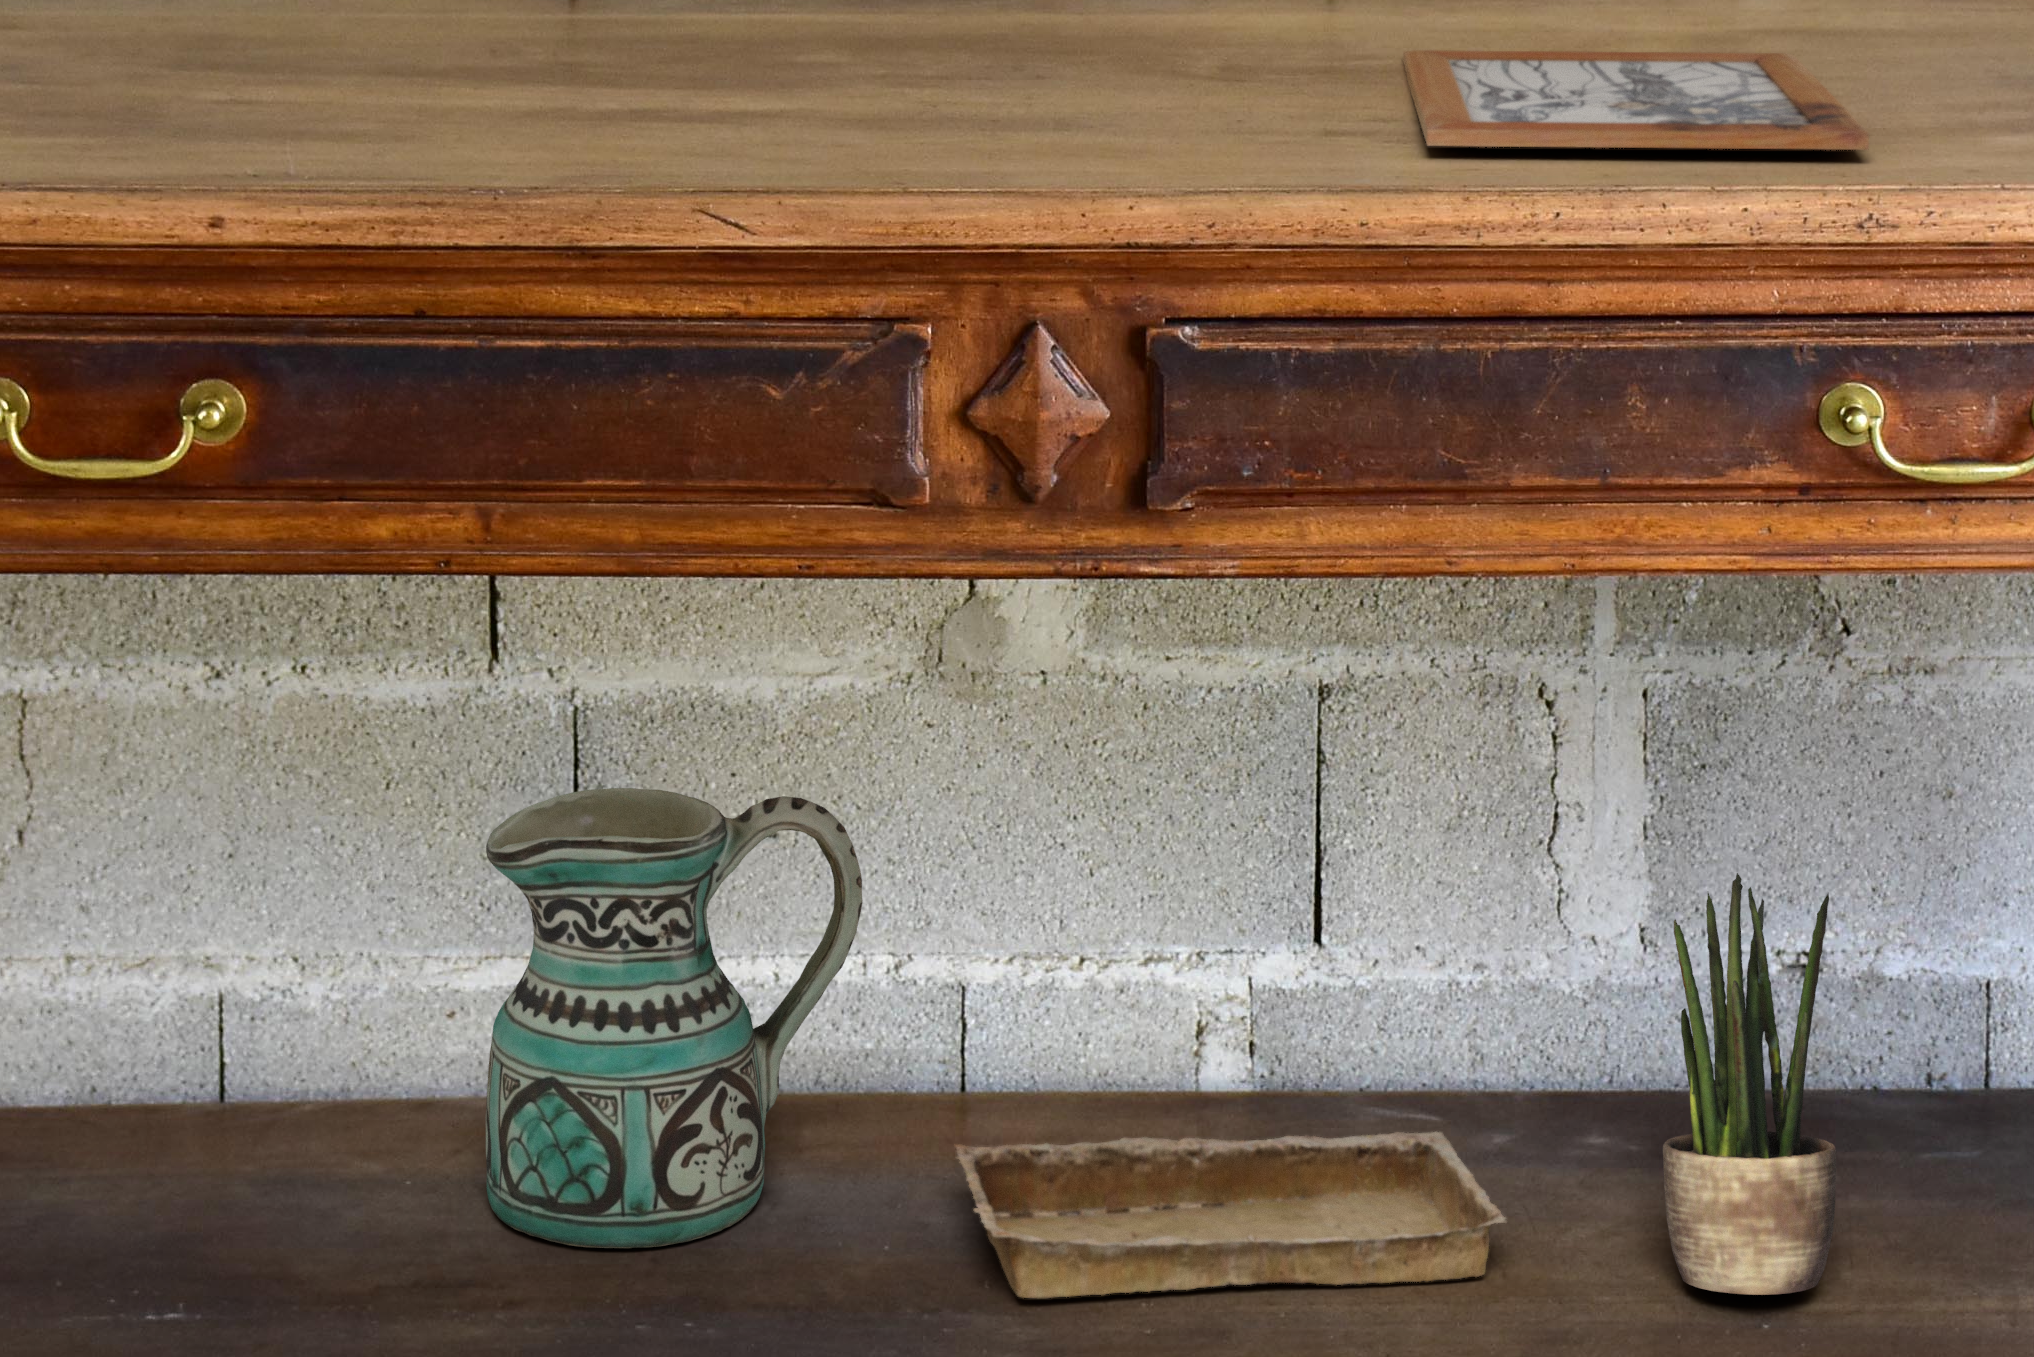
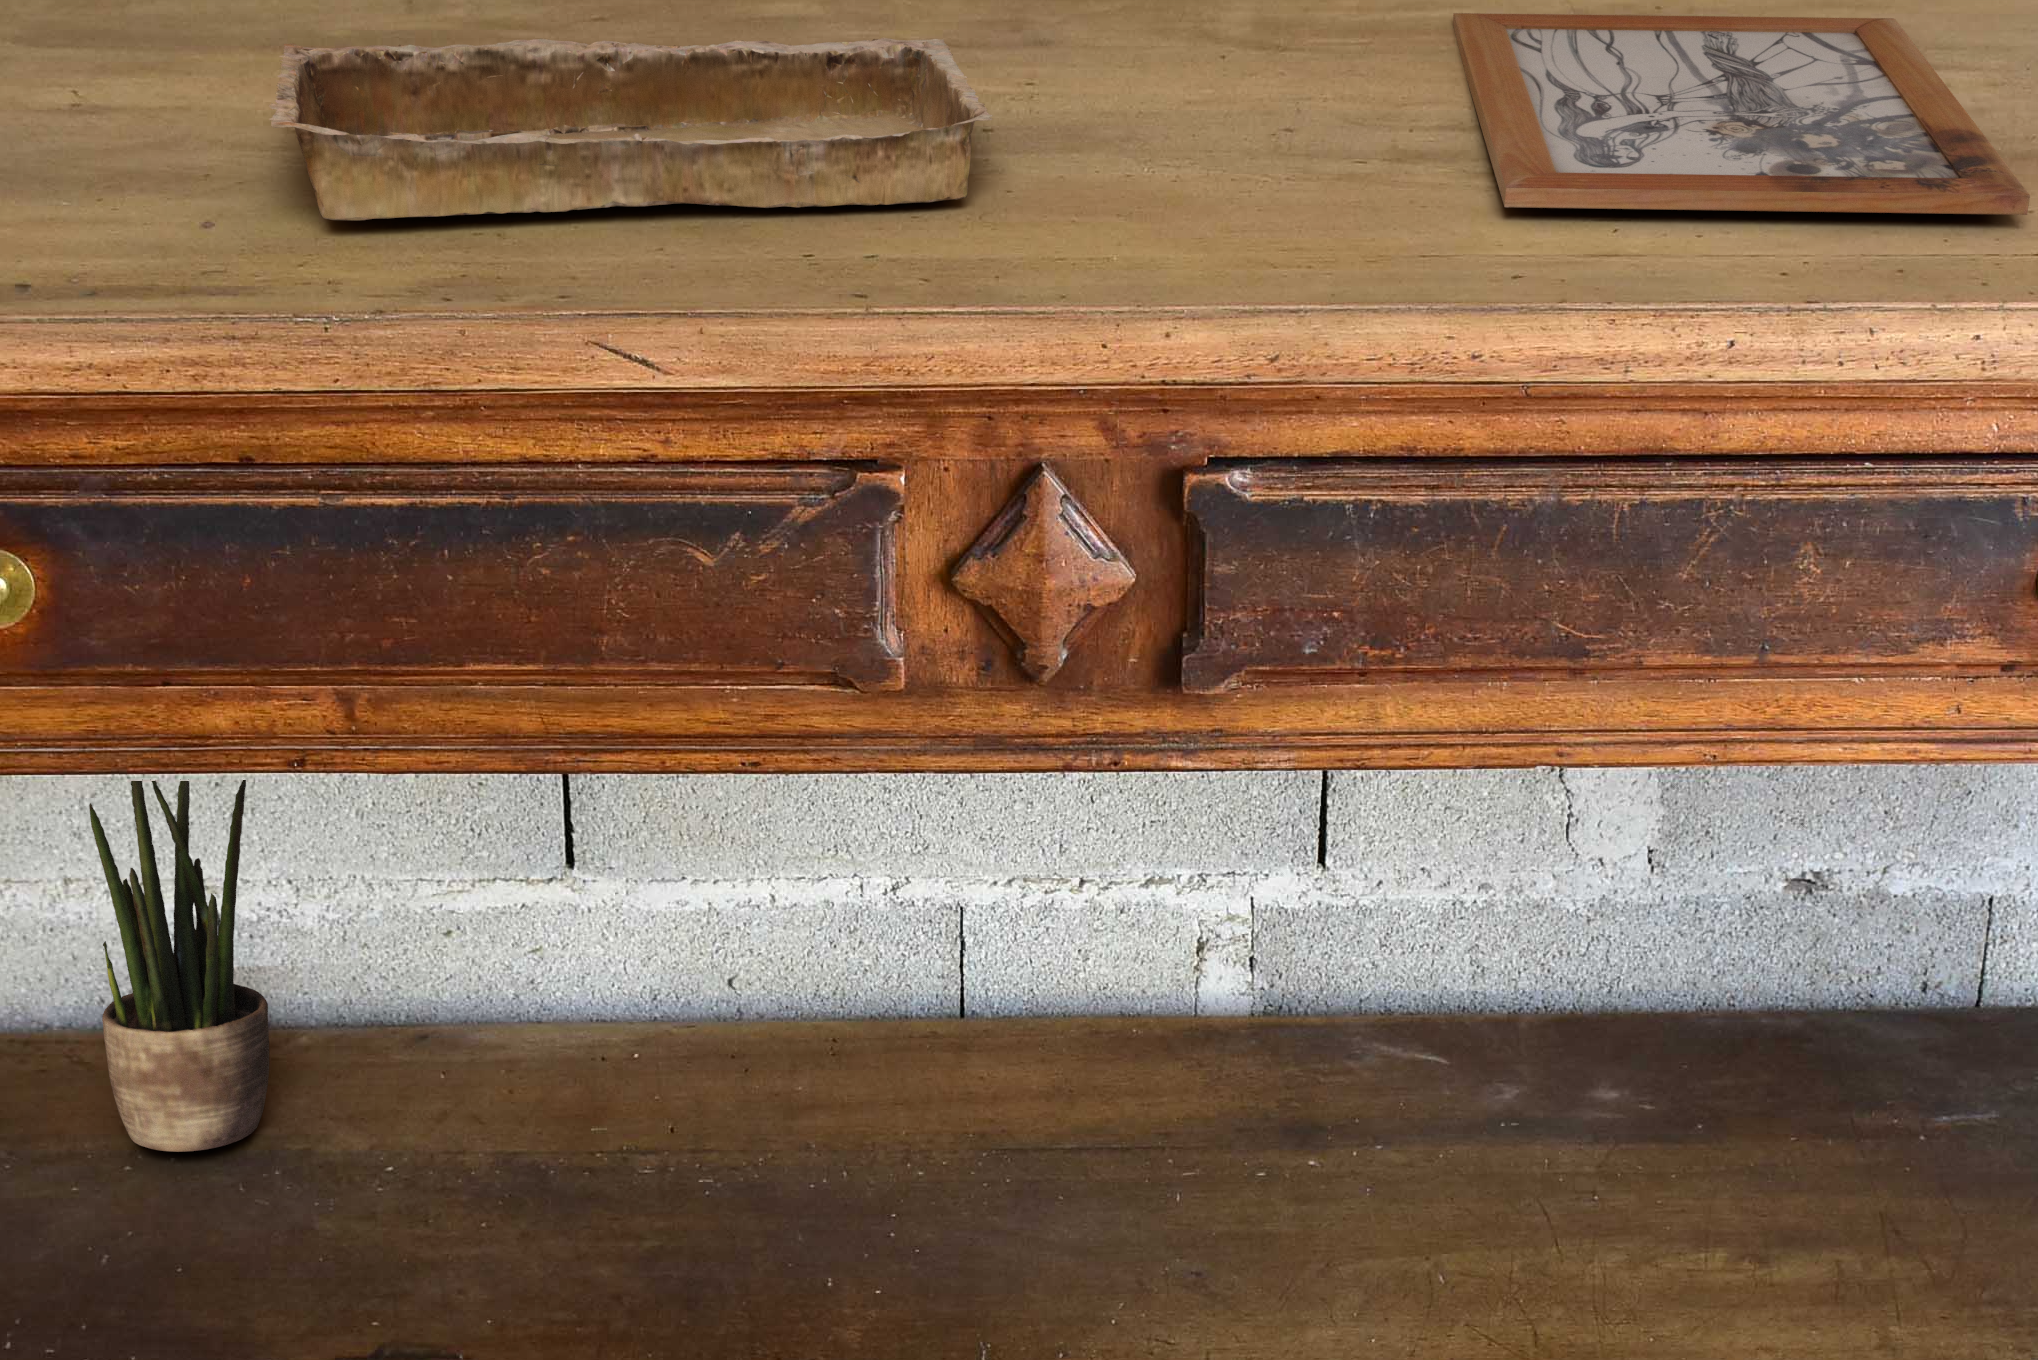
ceramic pitcher: present [486,788,863,1248] -> none [467,759,857,1231]
potted plant: present [1663,873,1836,1295] -> present [89,780,269,1152]
tray: present [954,1132,1506,1298] -> present [269,38,992,220]

